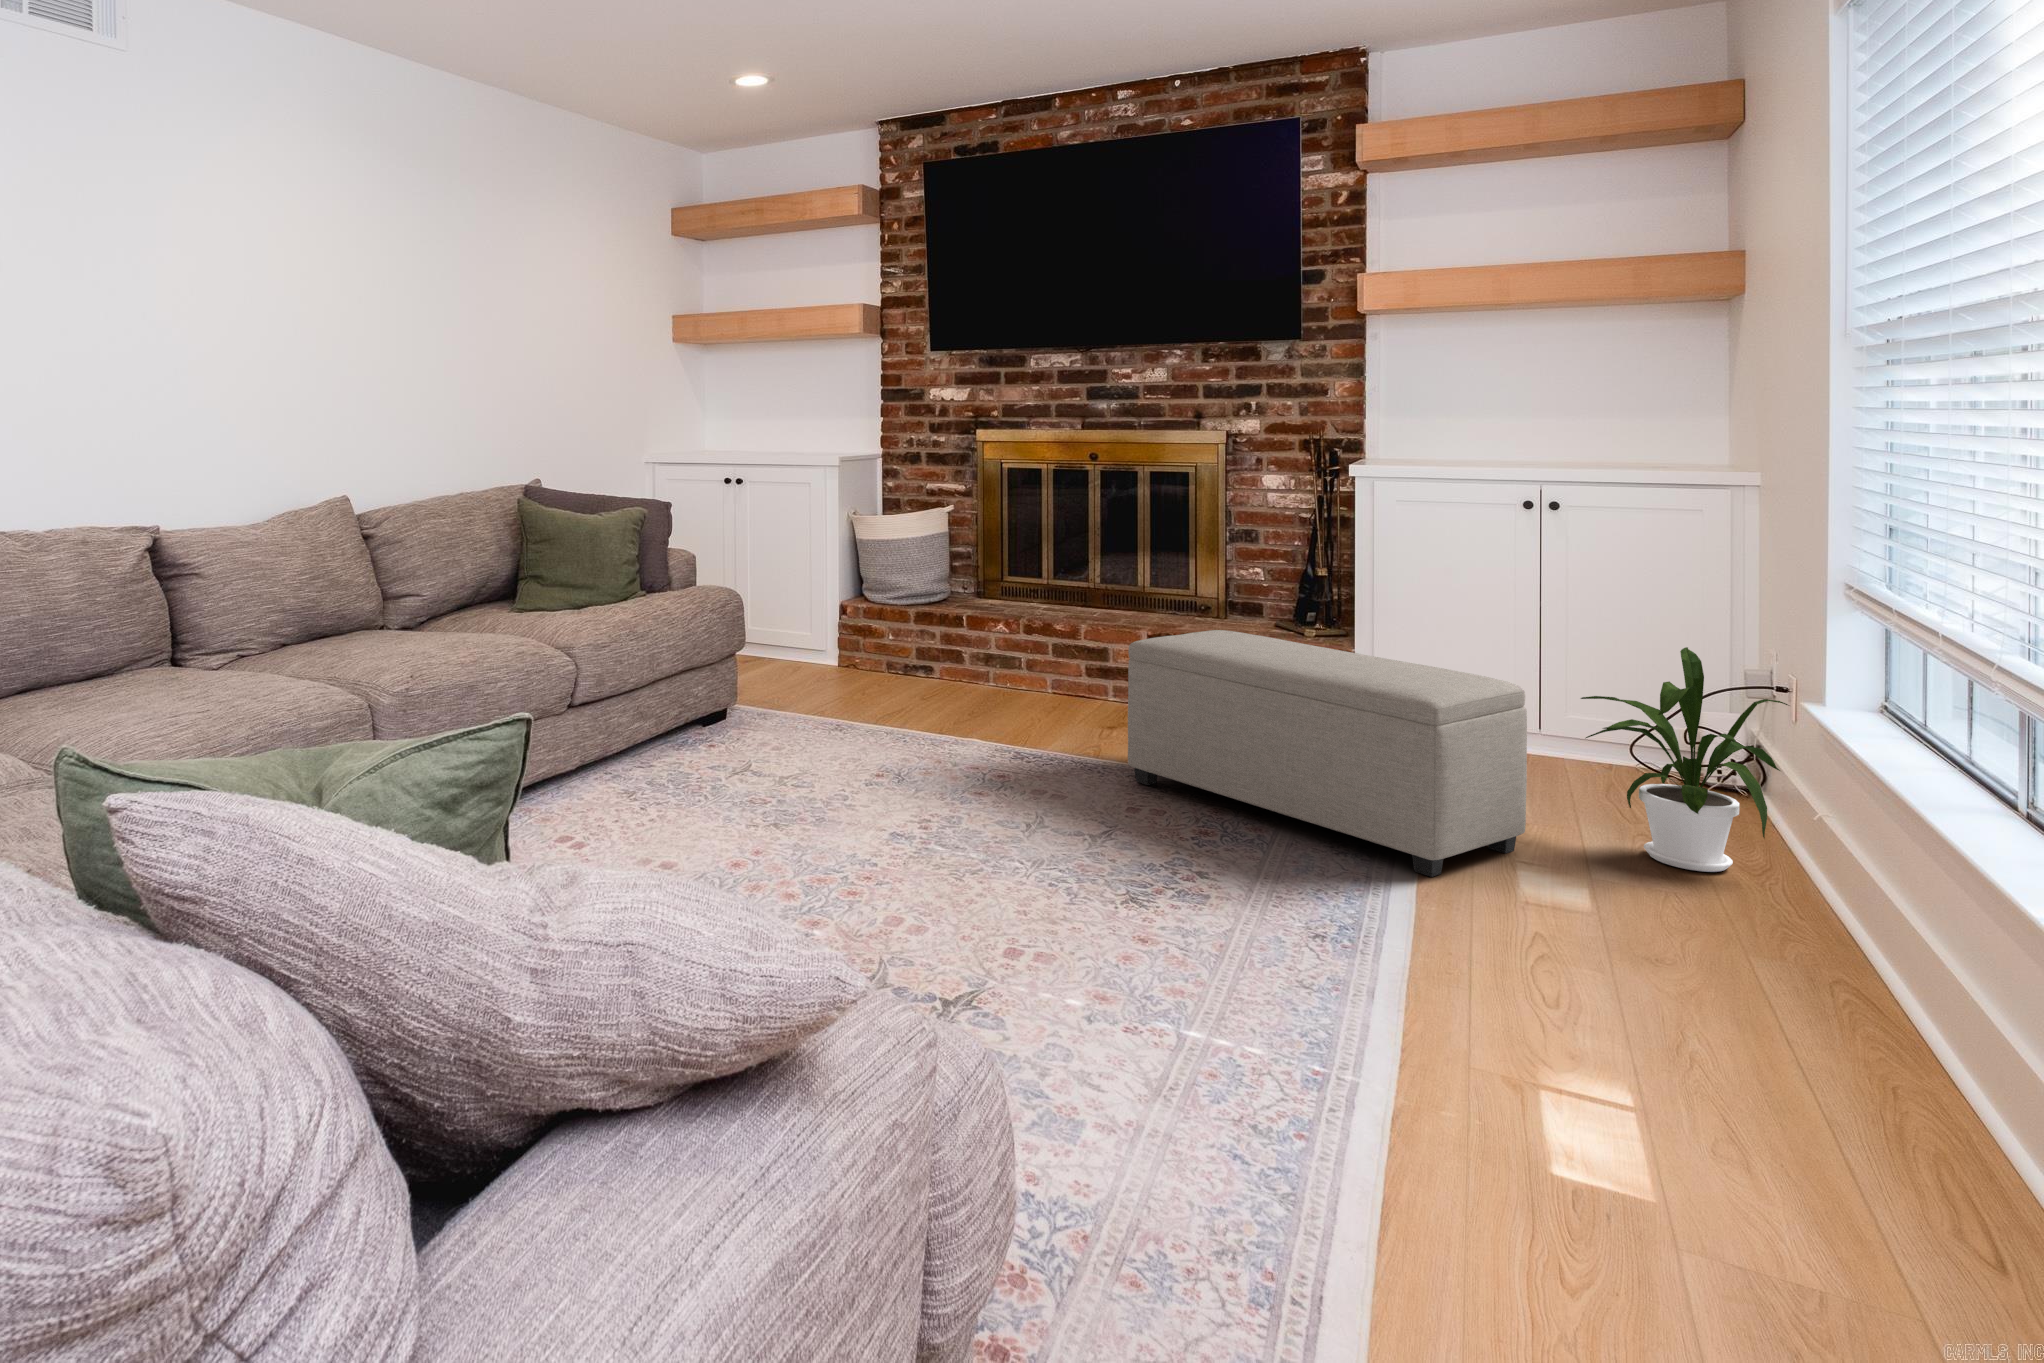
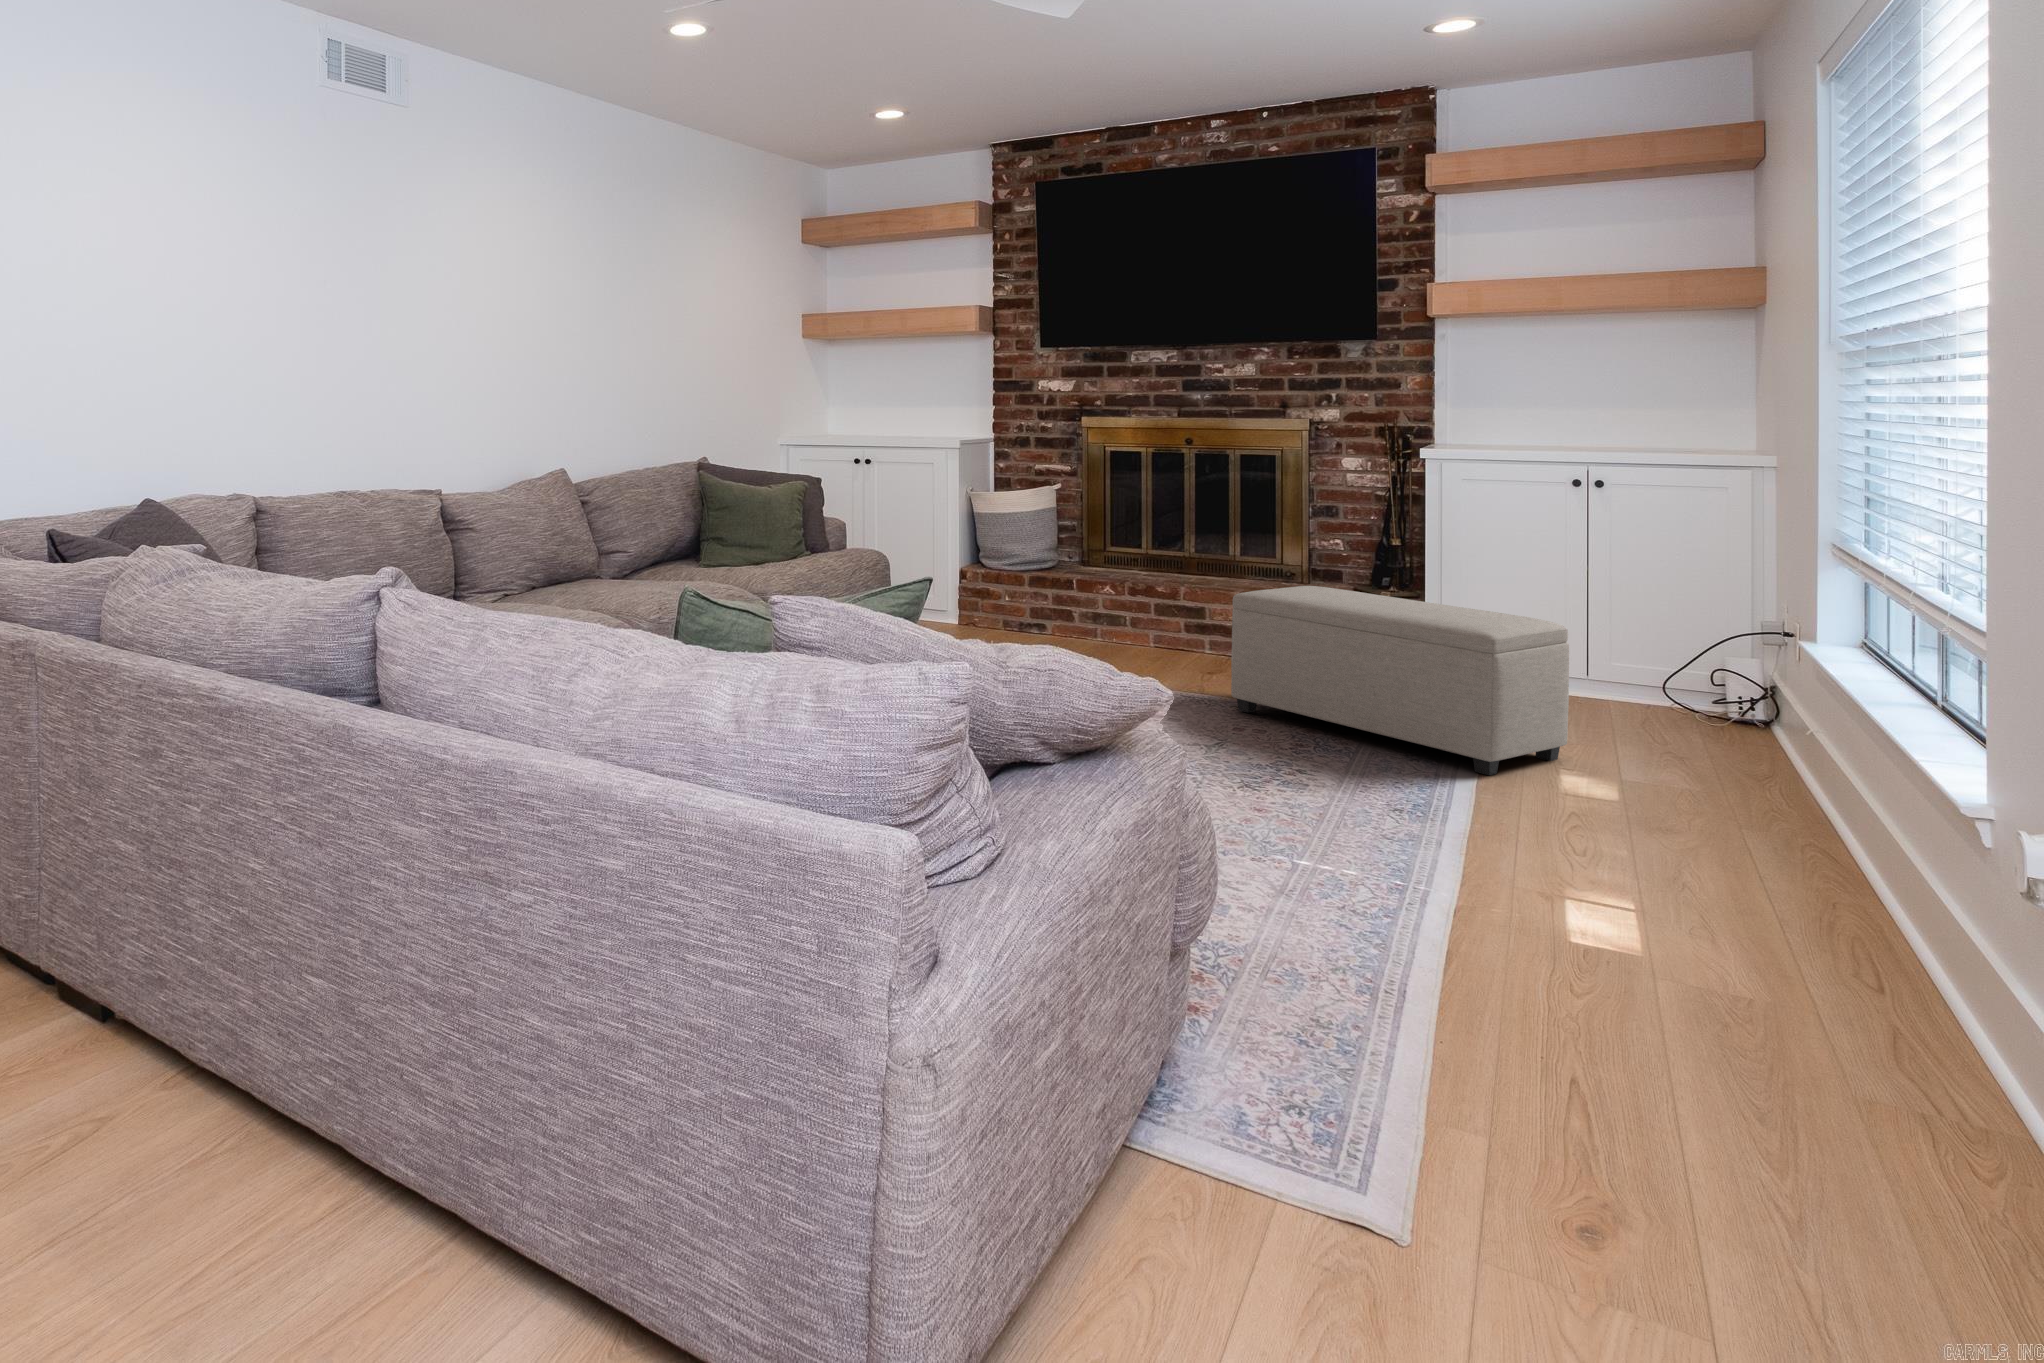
house plant: present [1581,647,1789,872] -> none [1615,596,1786,774]

